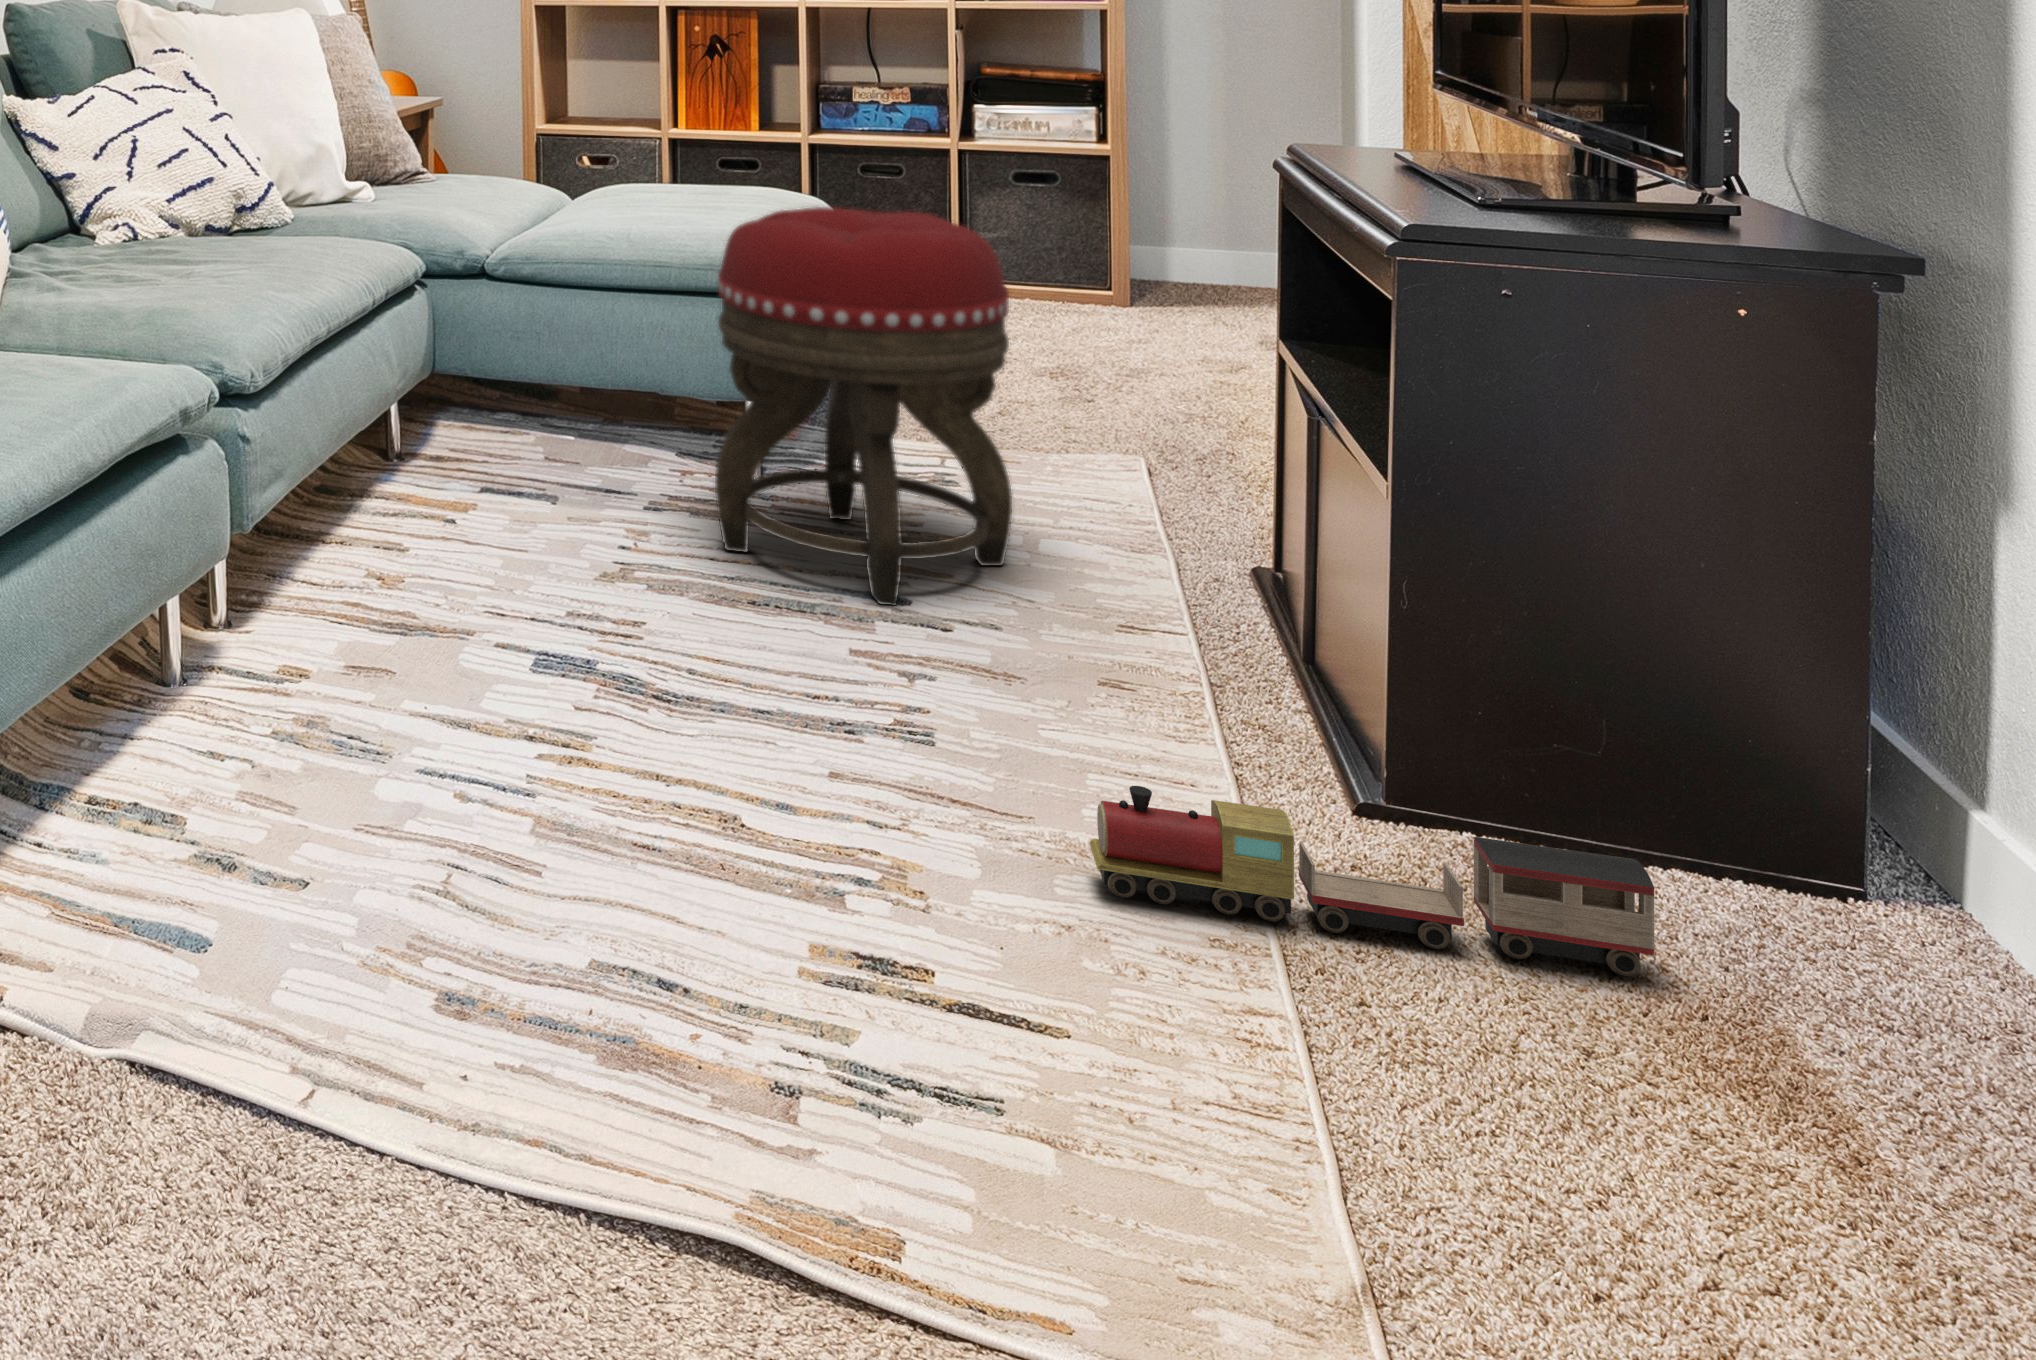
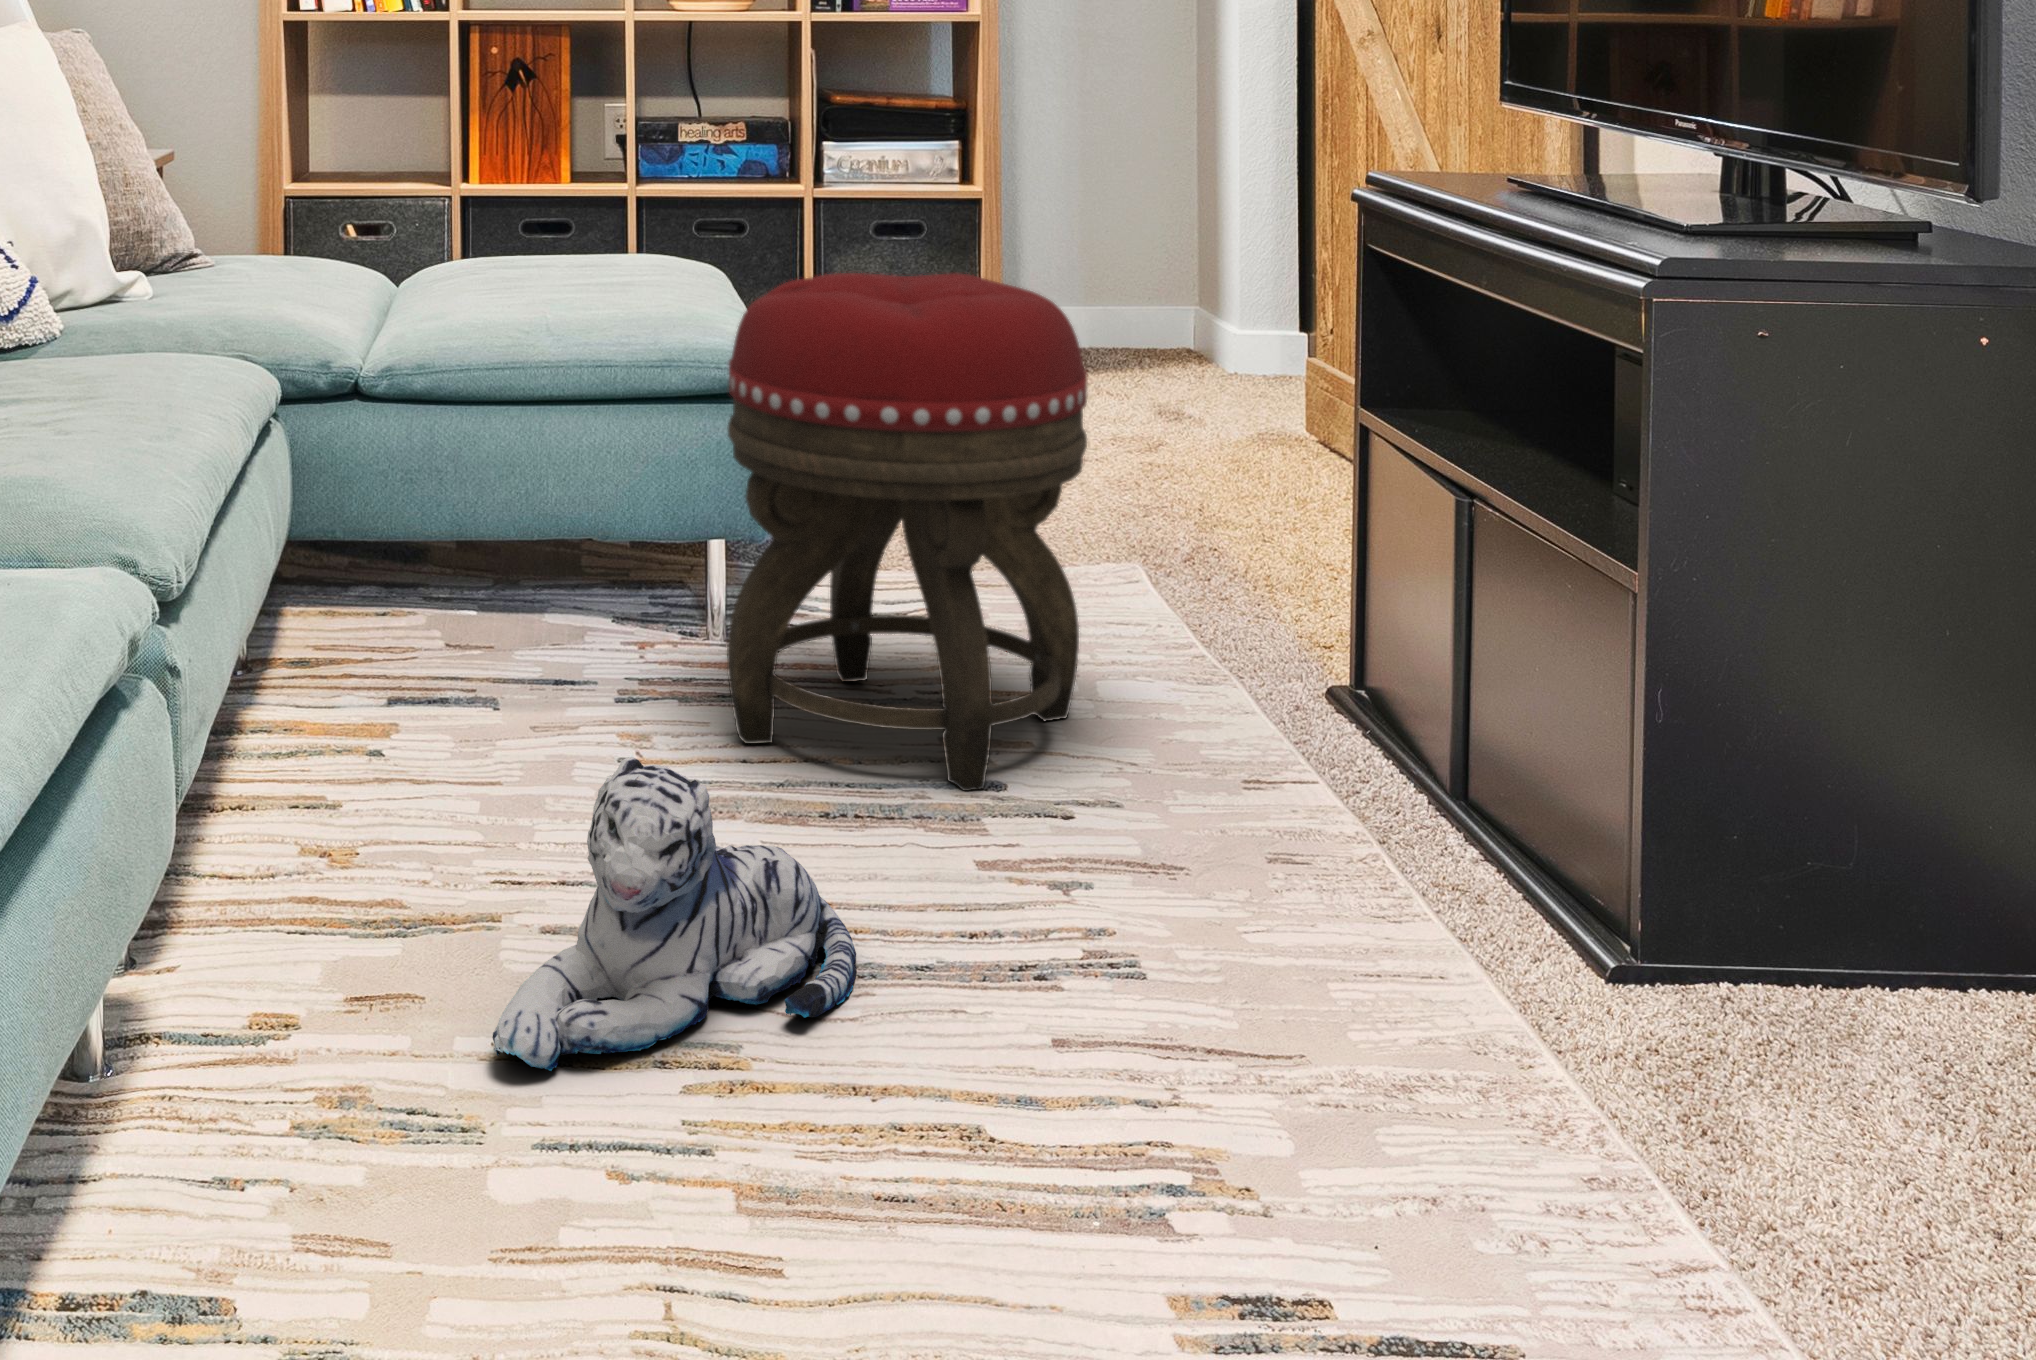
plush toy: none [421,529,719,729] -> present [493,757,857,1071]
toy train: present [1090,786,1654,976] -> none [1413,983,2008,1143]

